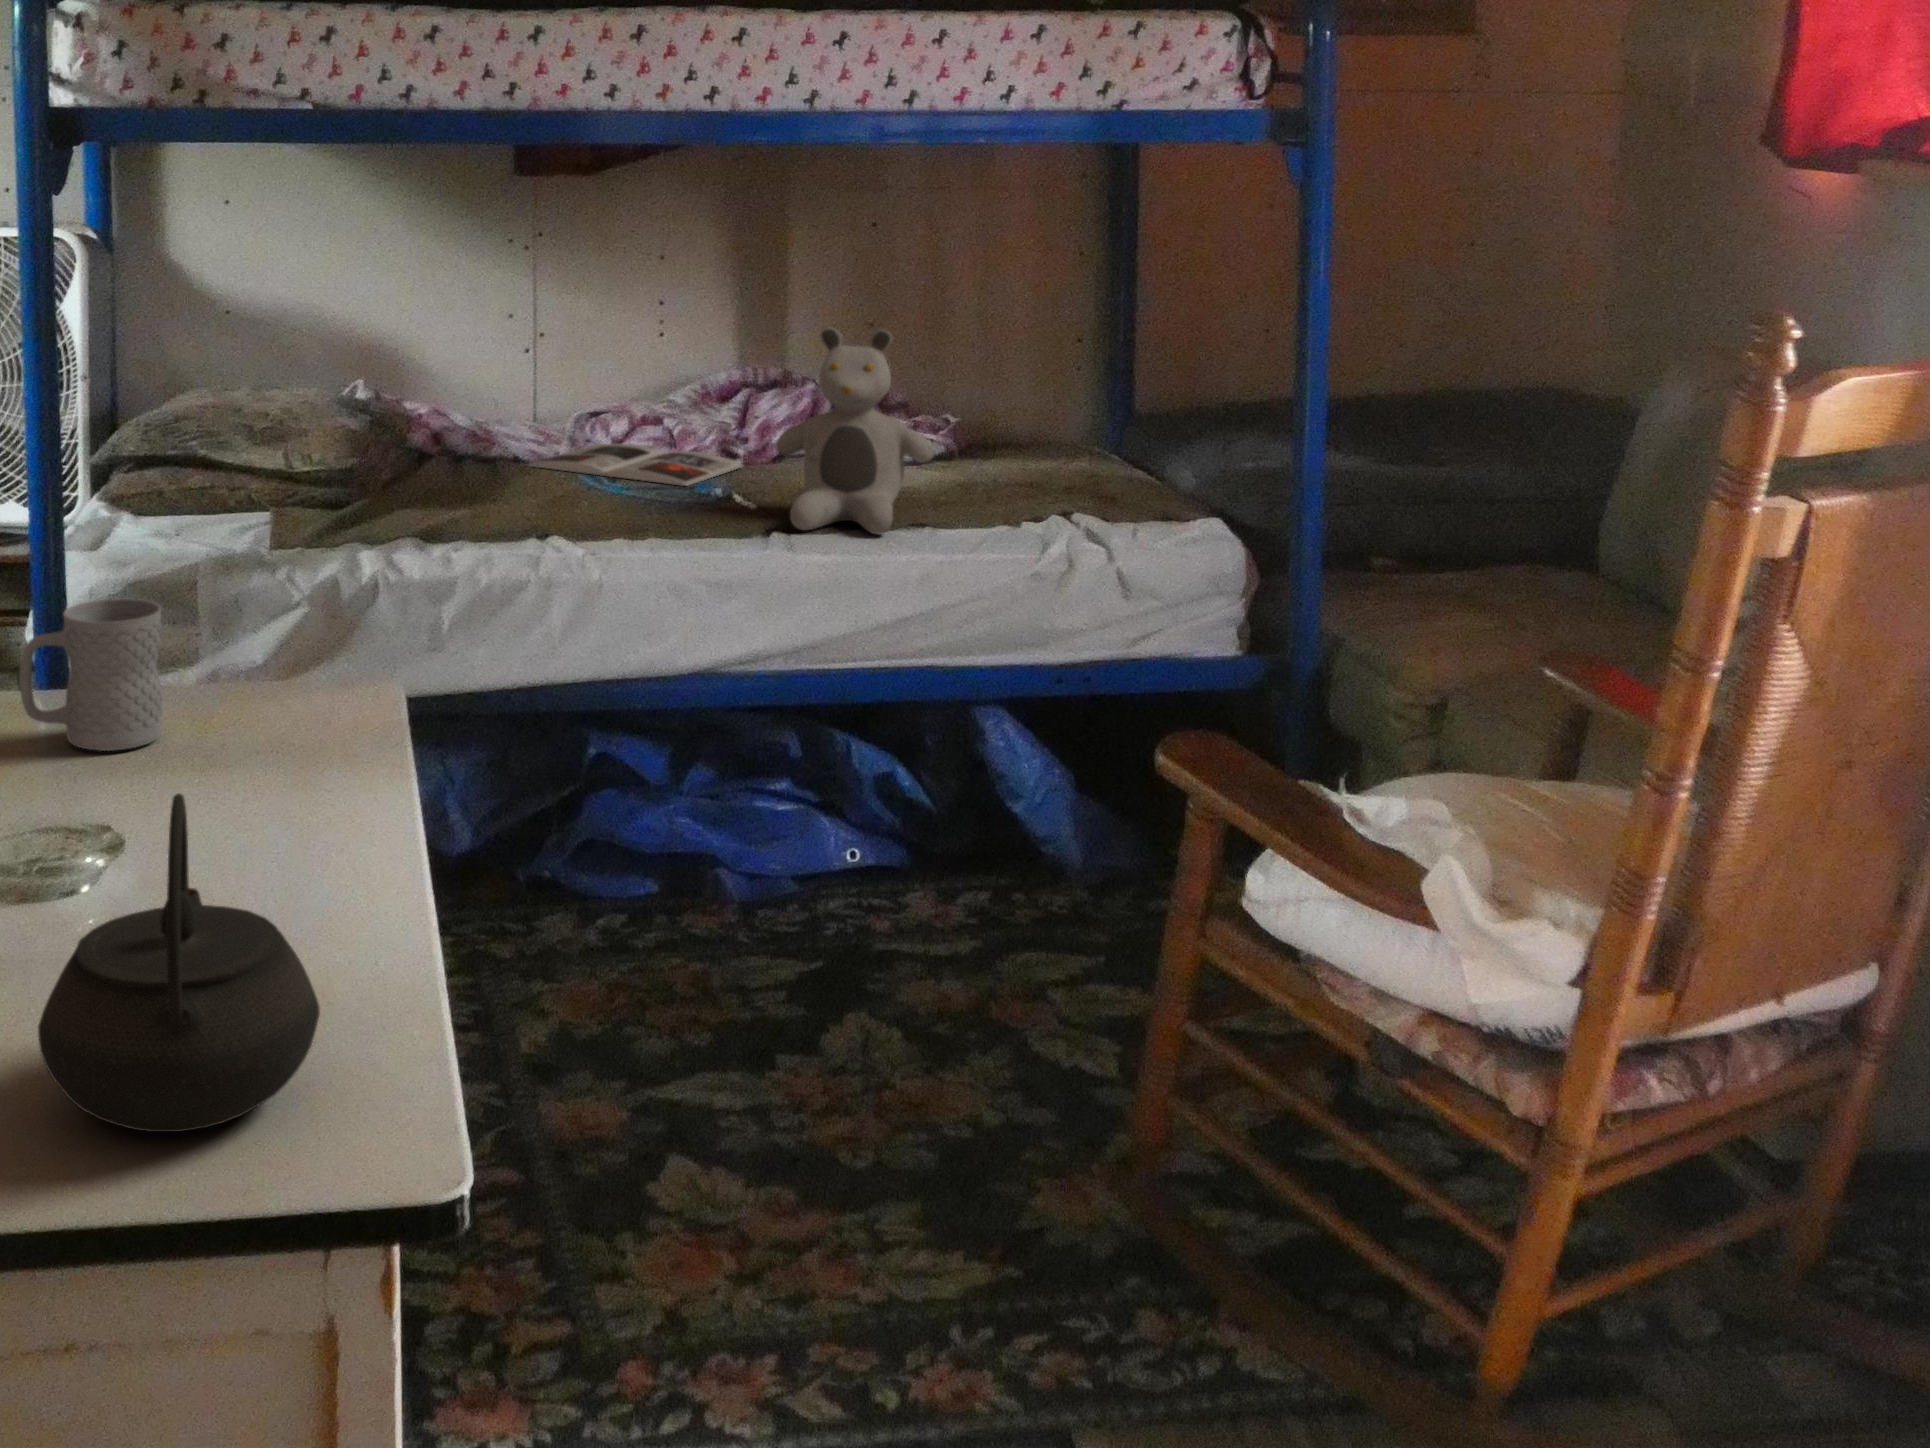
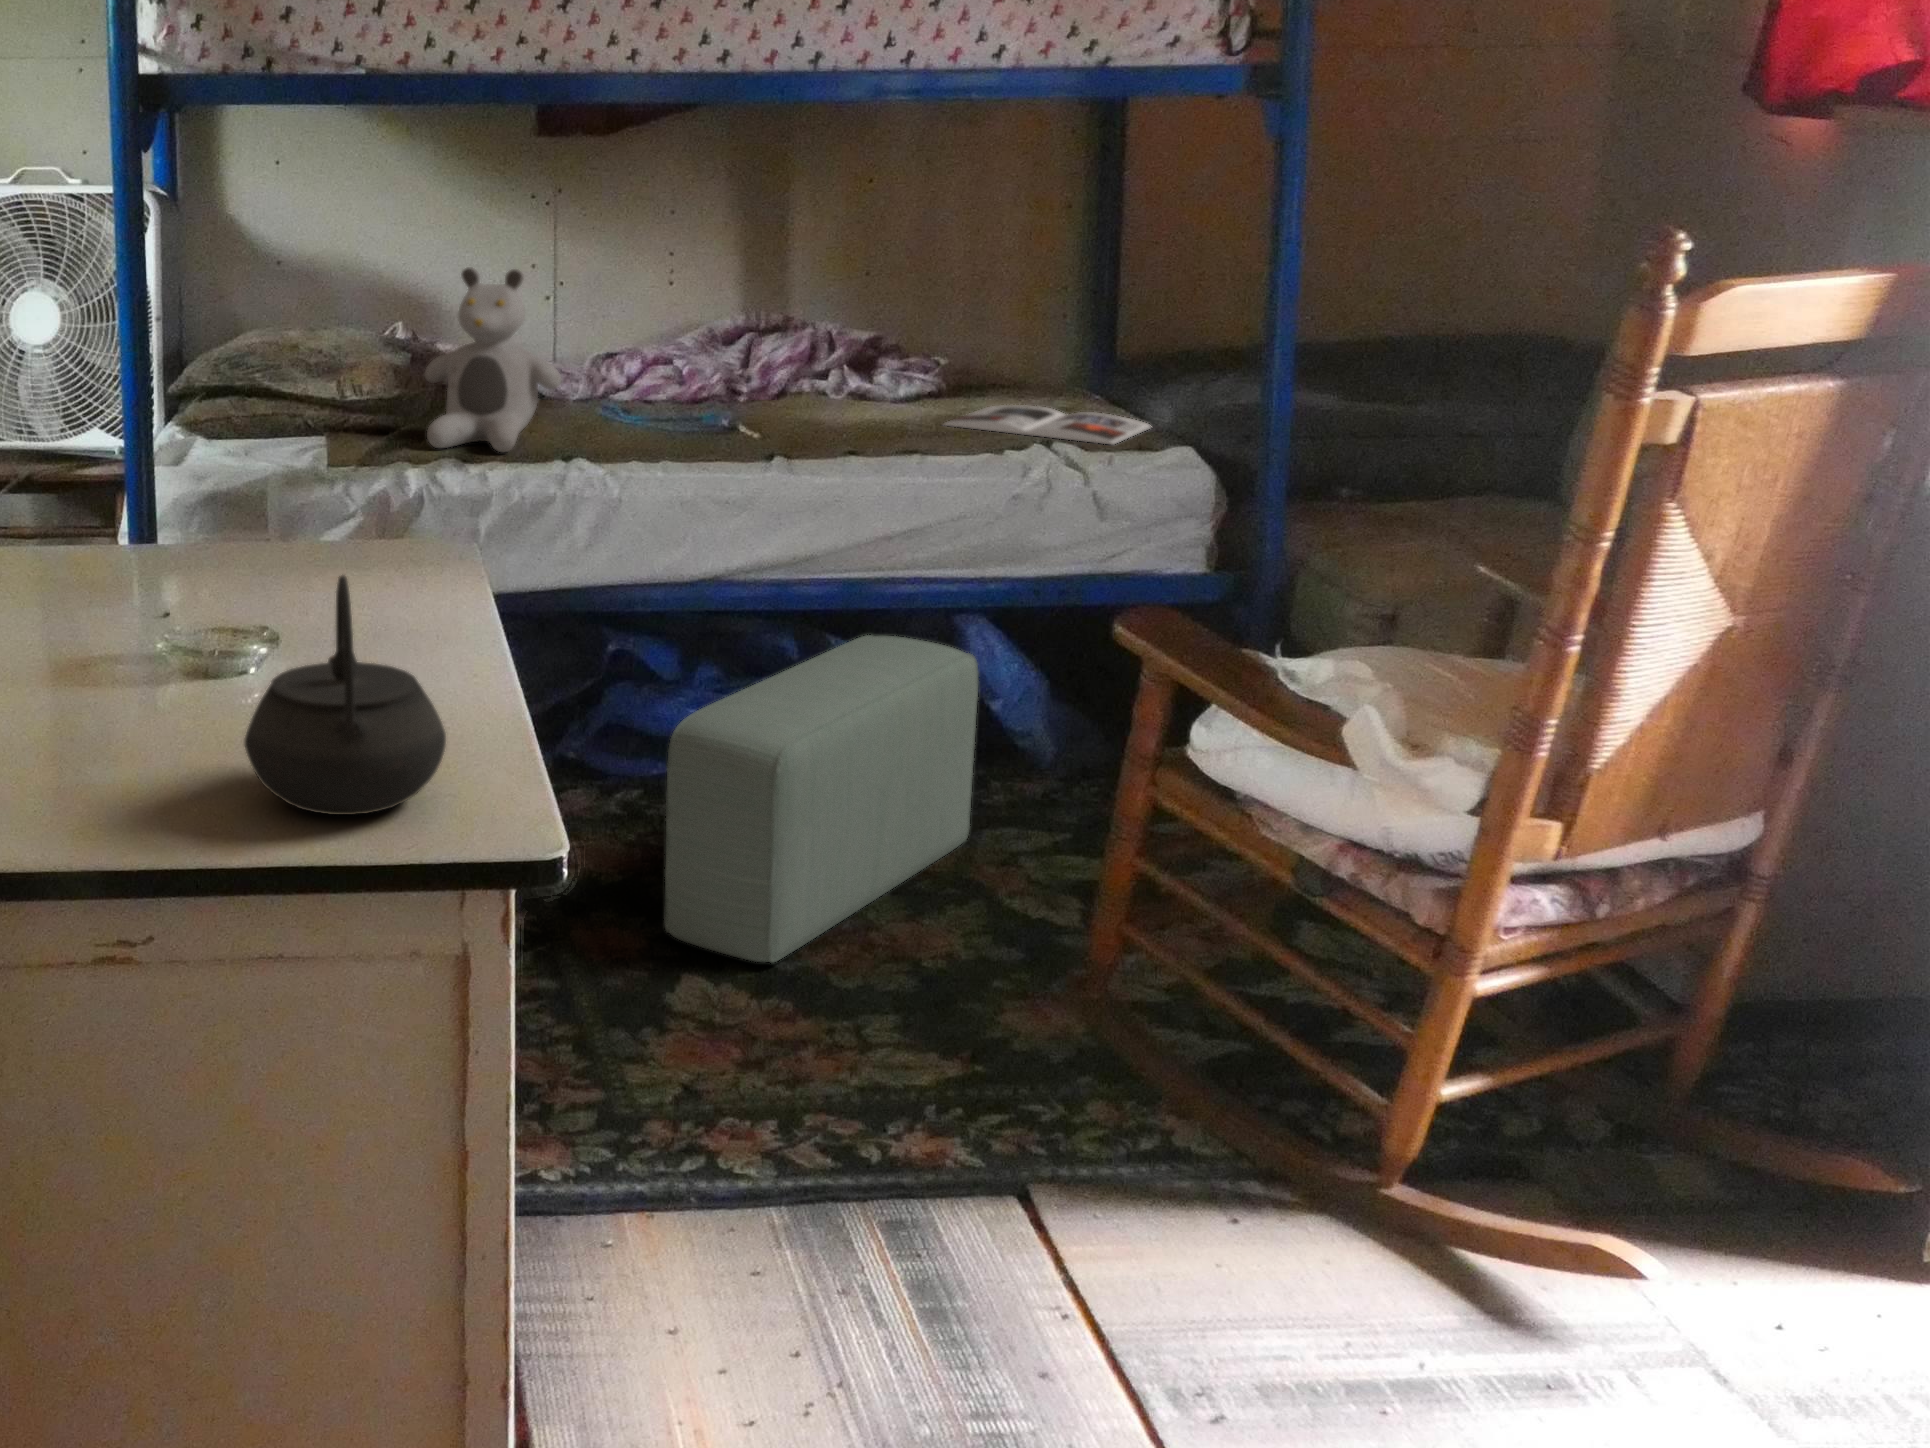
teddy bear: present [776,327,933,535] -> present [425,267,561,453]
magazine: present [528,444,742,486] -> present [944,405,1152,444]
mug: present [19,599,163,751] -> none [171,470,282,589]
pouf: none [654,737,1004,1144] -> present [665,635,979,962]

